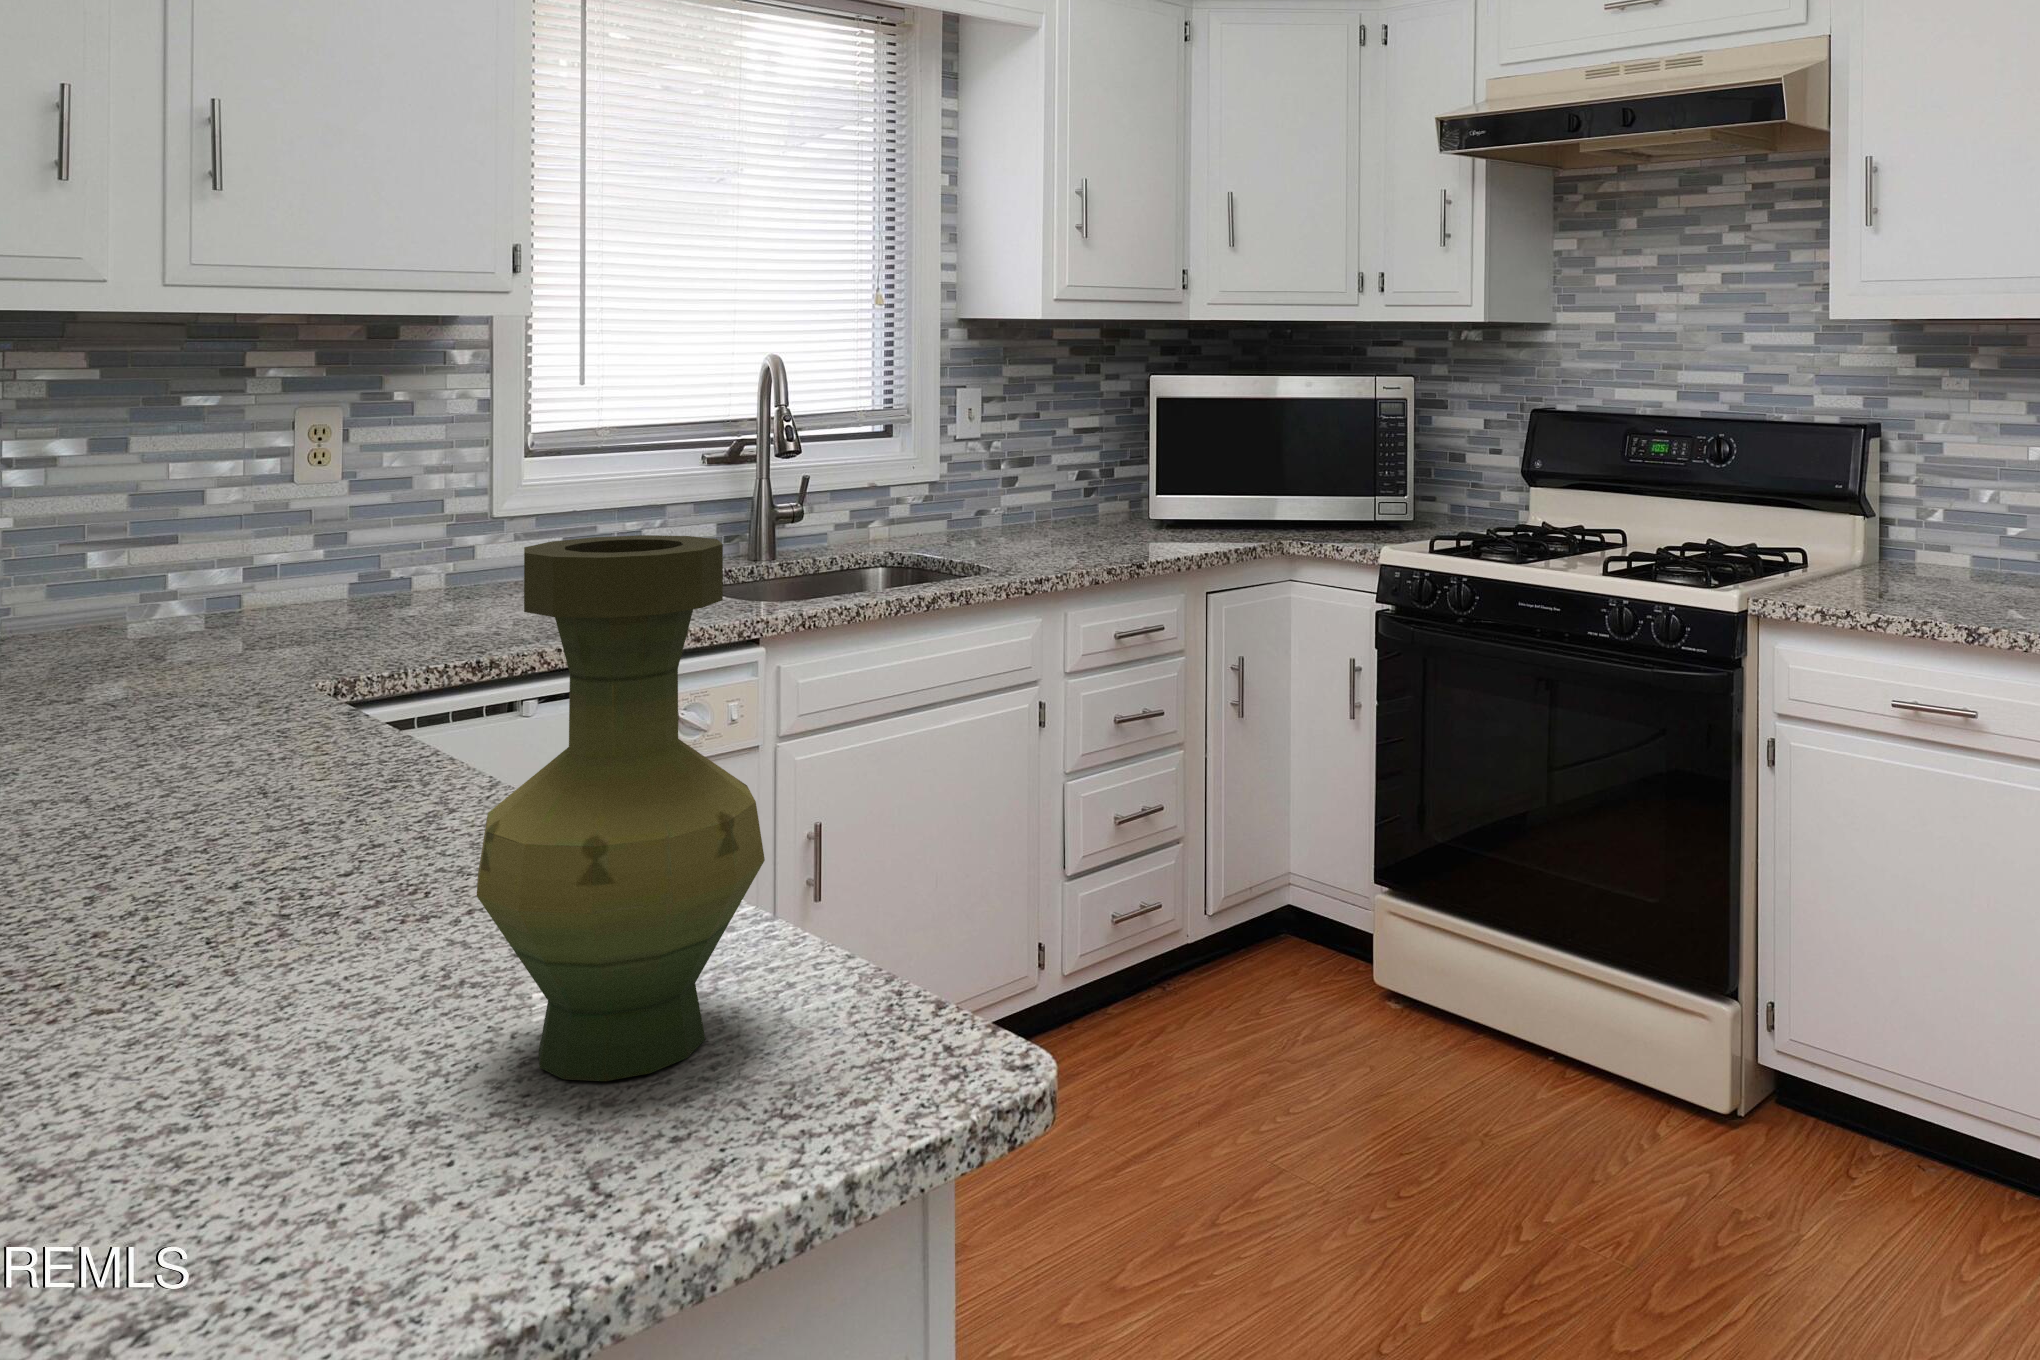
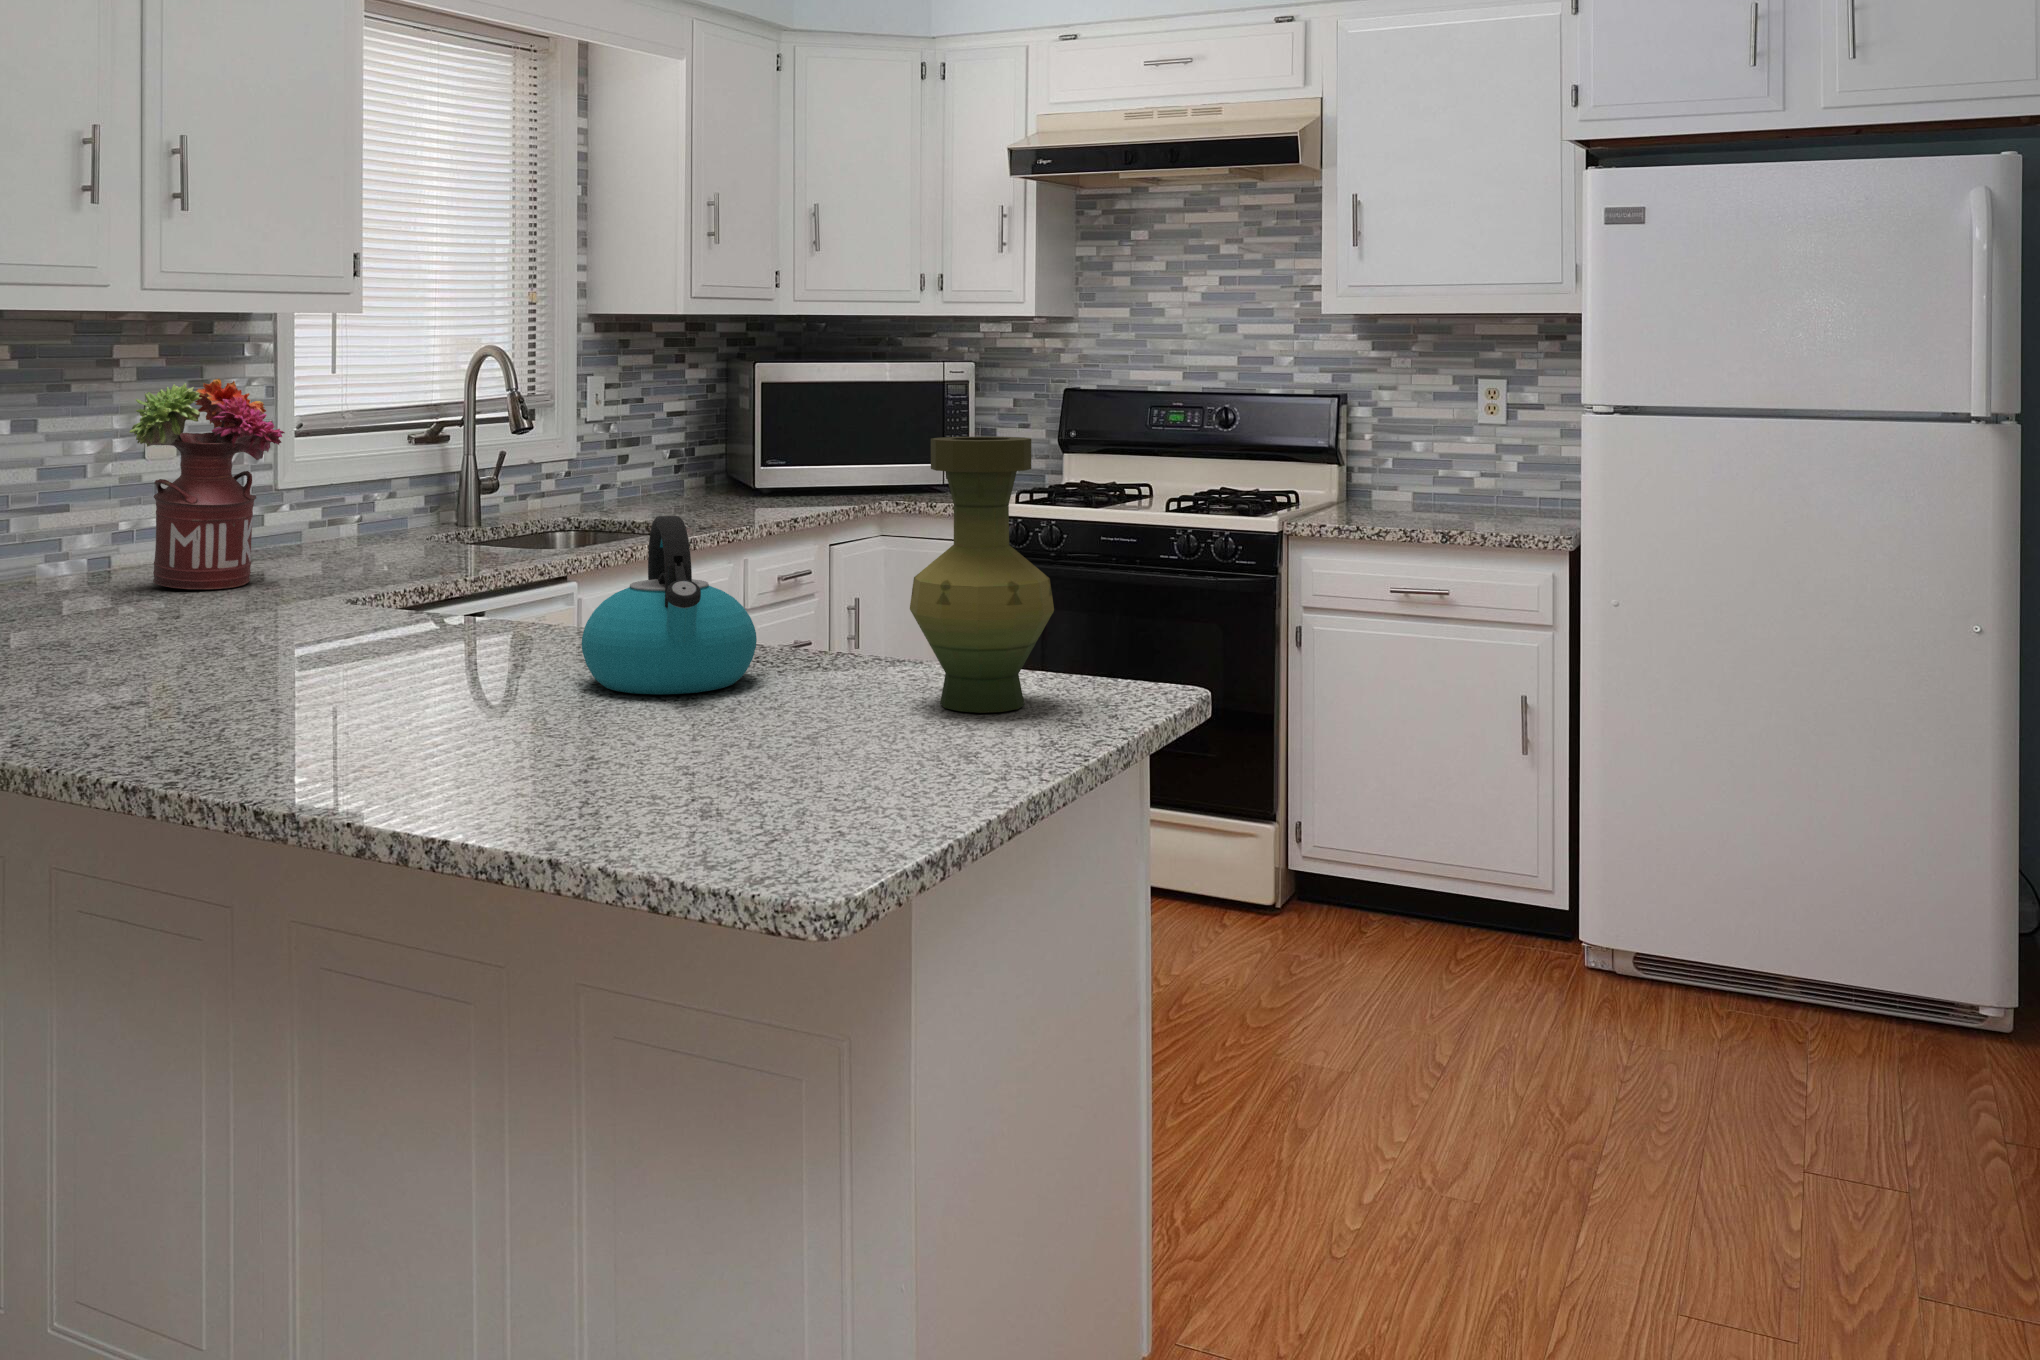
flower arrangement: none [182,393,382,647] -> present [129,379,285,589]
kettle: none [133,638,461,947] -> present [582,516,757,694]

